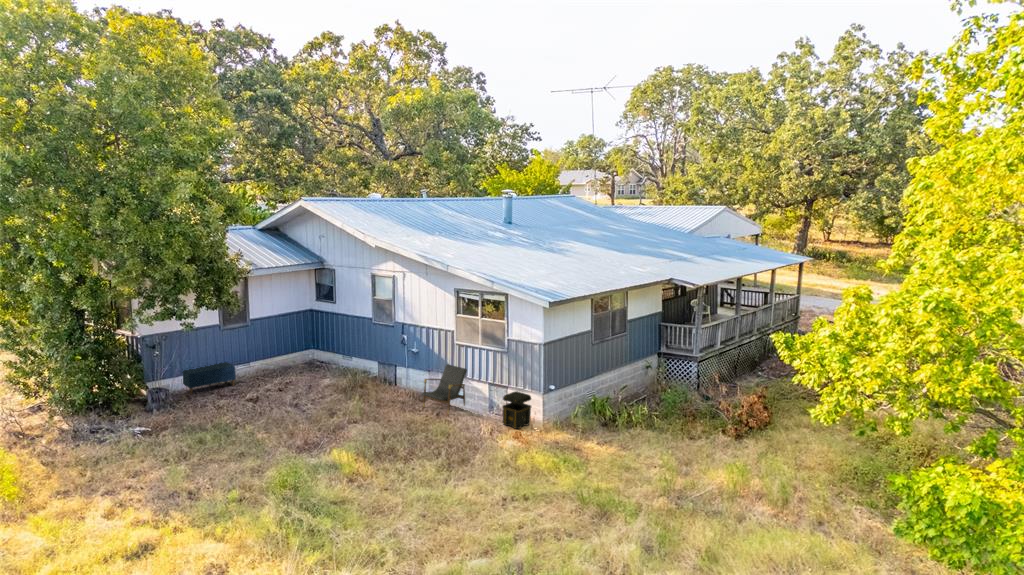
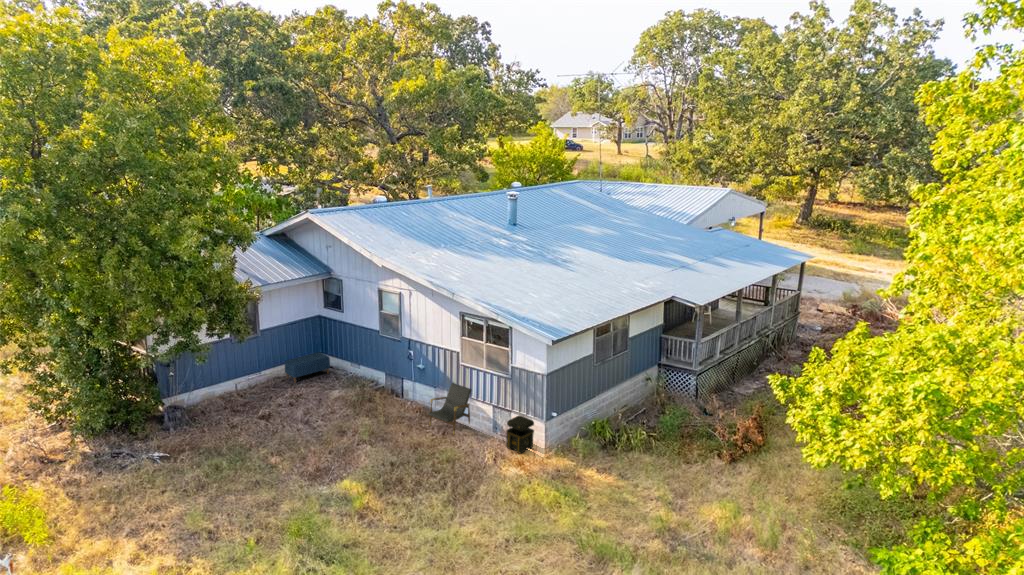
bench: present [182,362,236,394] -> present [284,352,330,383]

